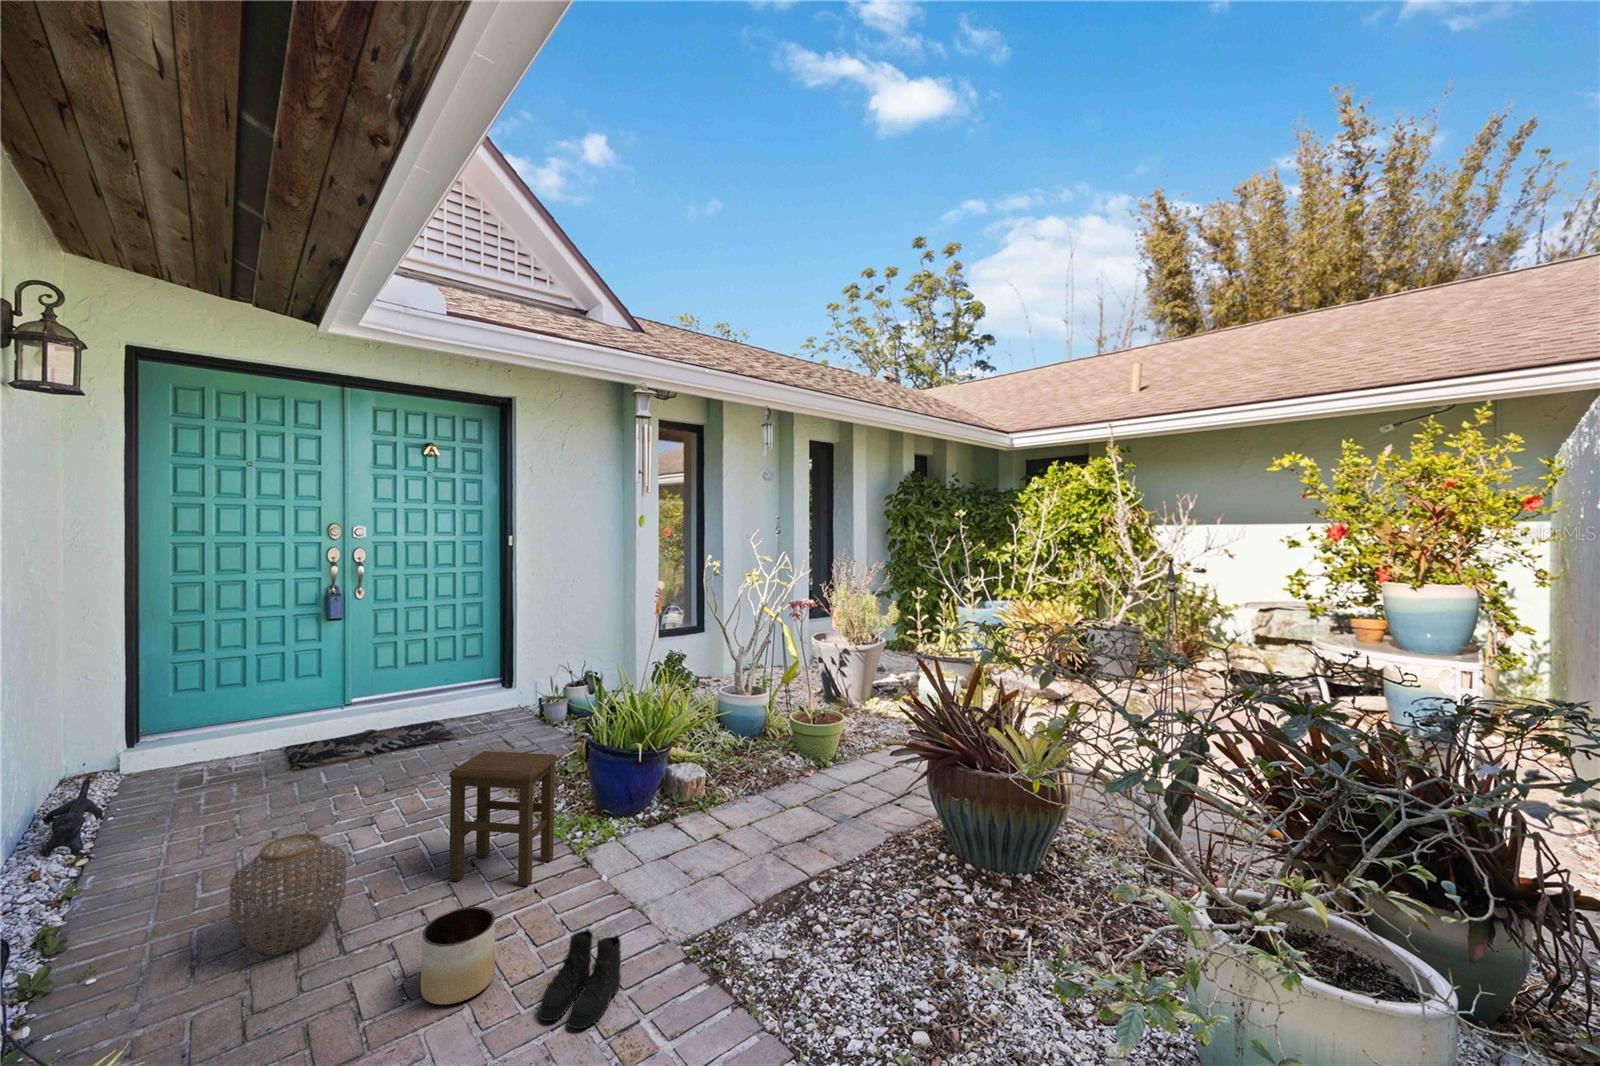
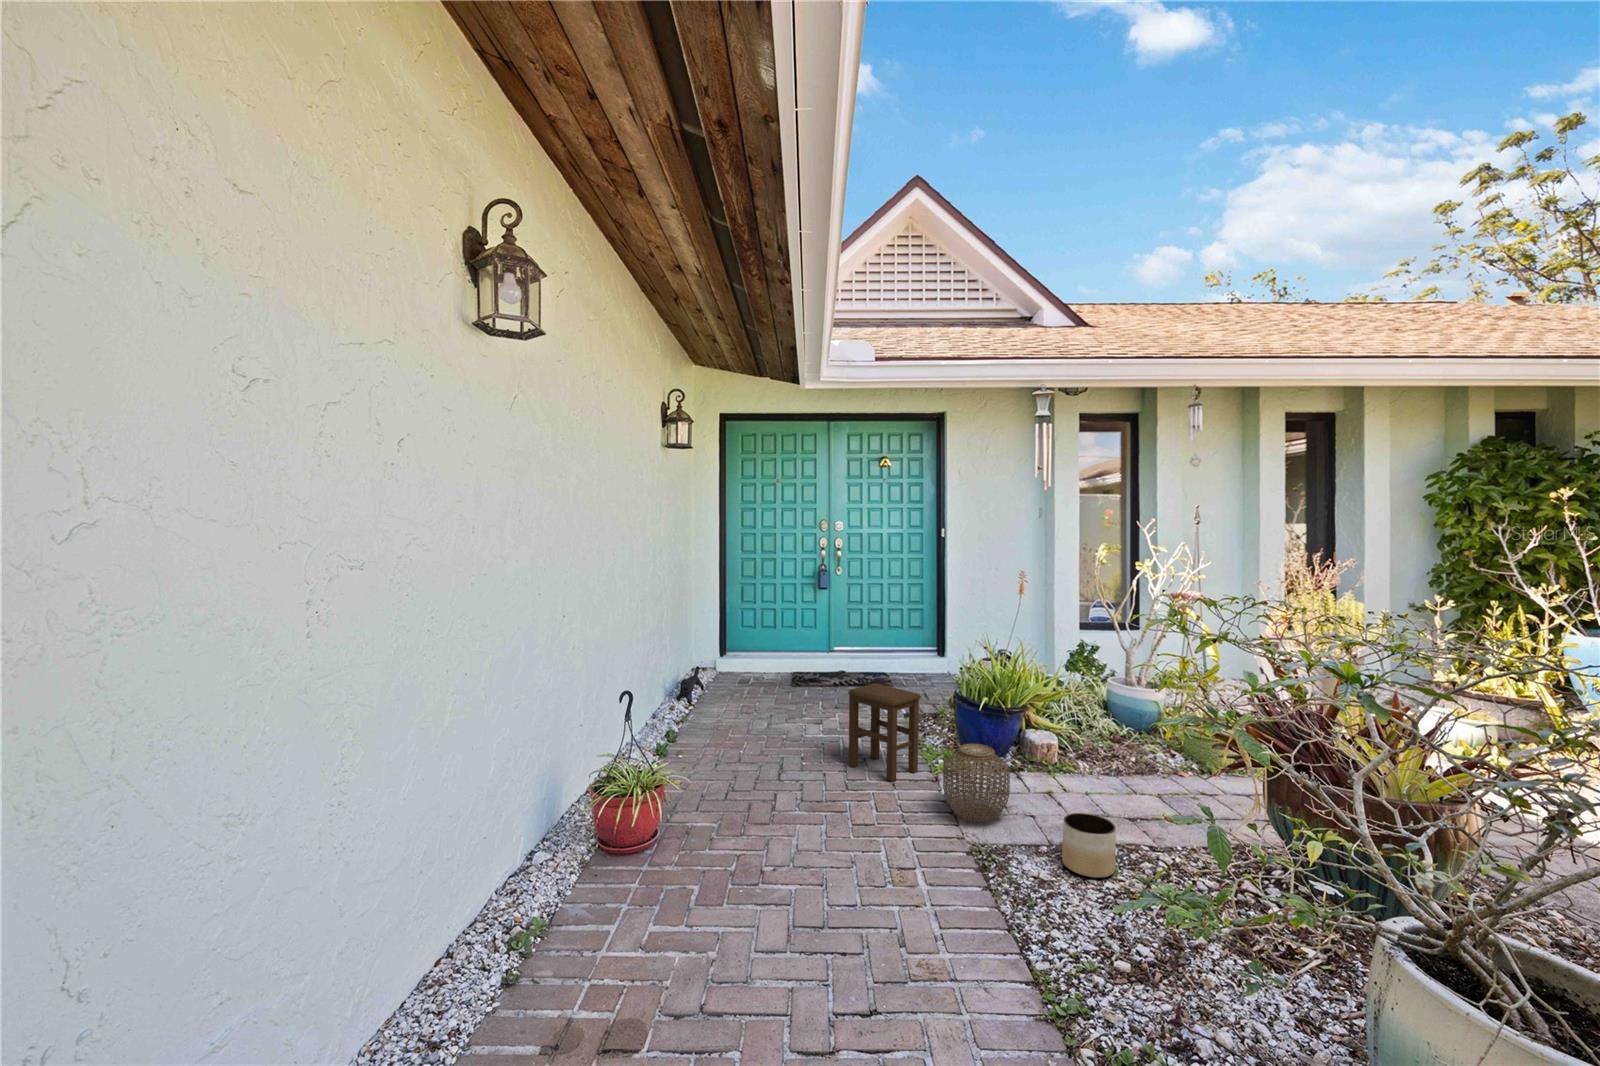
woven basket: present [230,833,346,954] -> present [943,744,1010,822]
planter: present [421,907,495,1005] -> present [1062,813,1116,878]
boots: present [539,929,621,1029] -> none [861,804,920,861]

